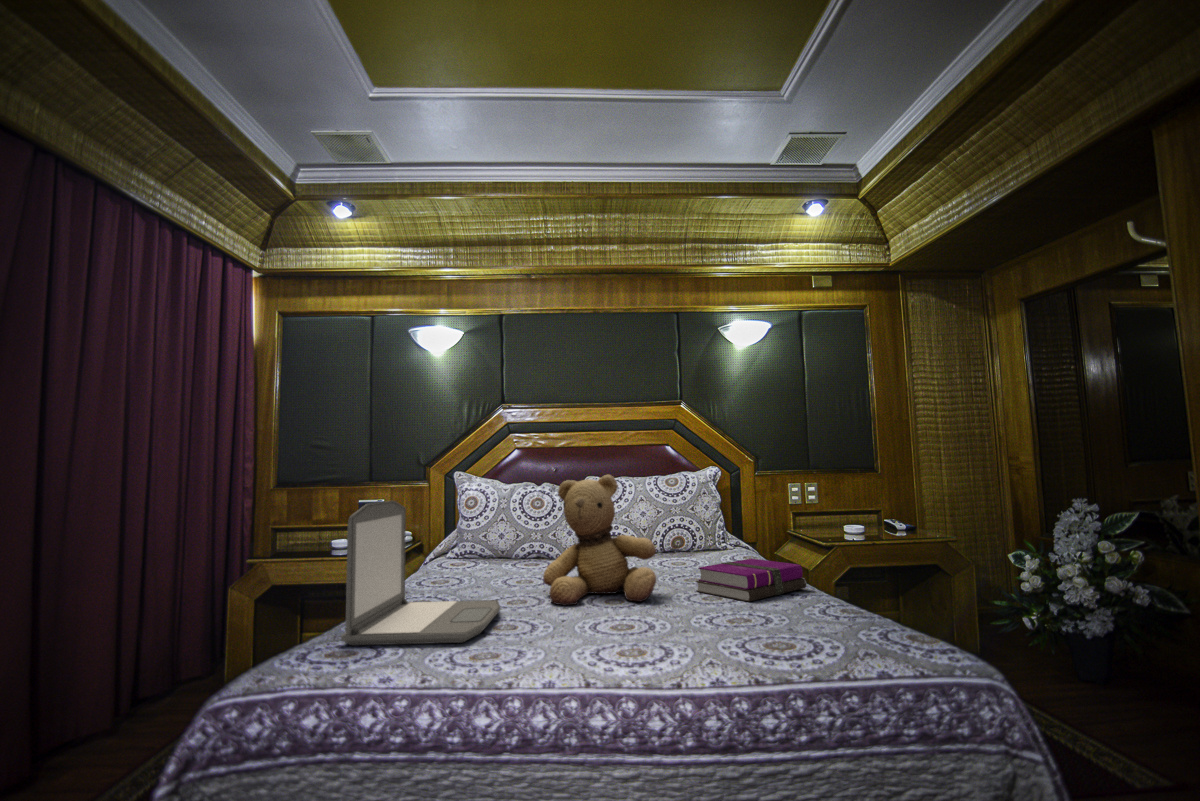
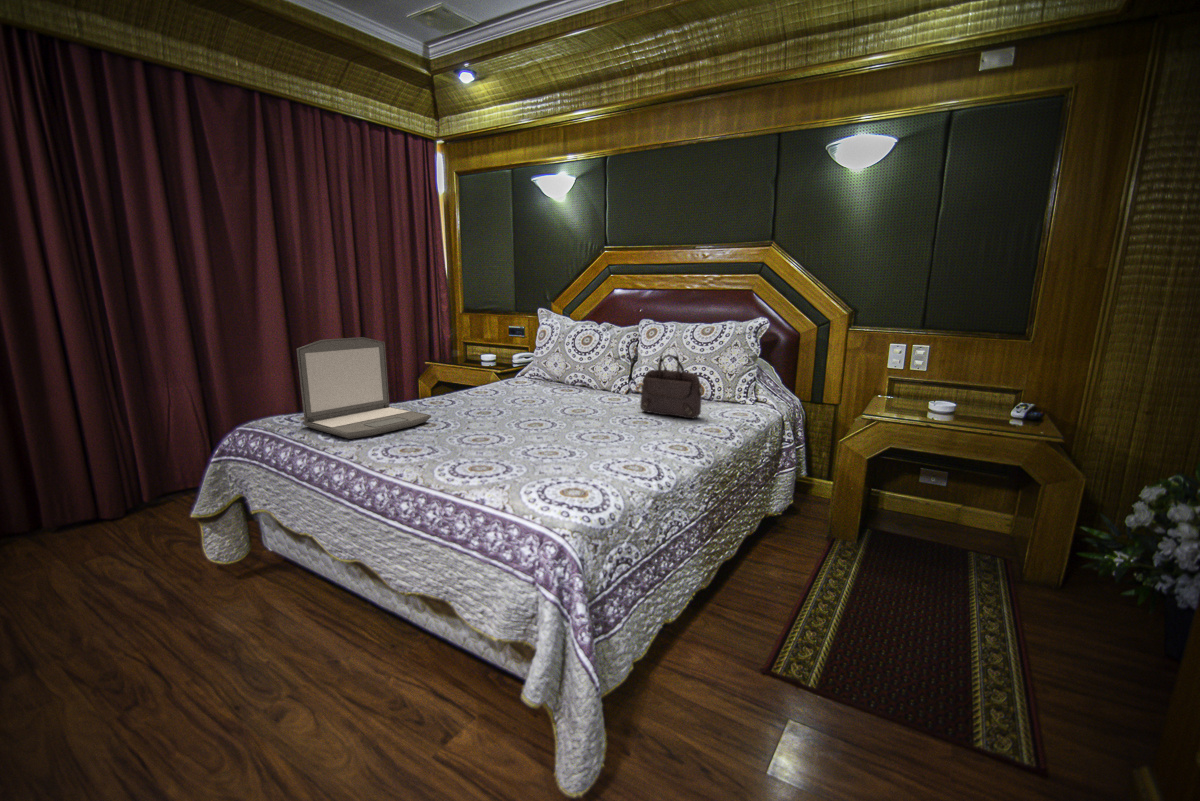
teddy bear: present [543,475,656,606] -> none [469,326,556,435]
handbag: none [662,494,731,568] -> present [640,353,701,418]
notebook: present [696,558,806,602] -> none [588,415,676,452]

